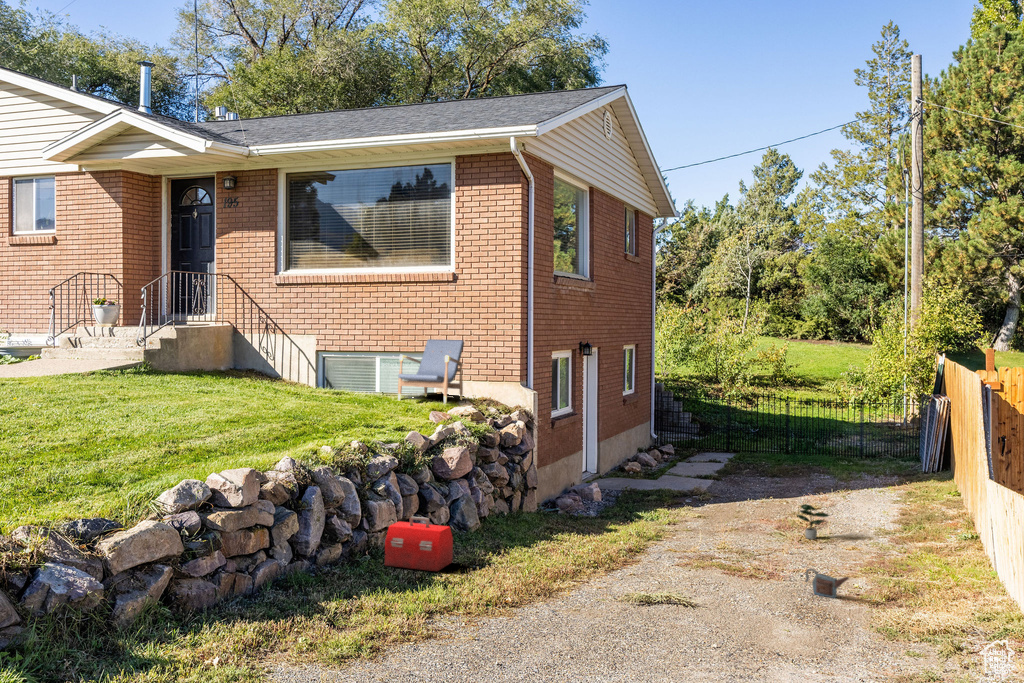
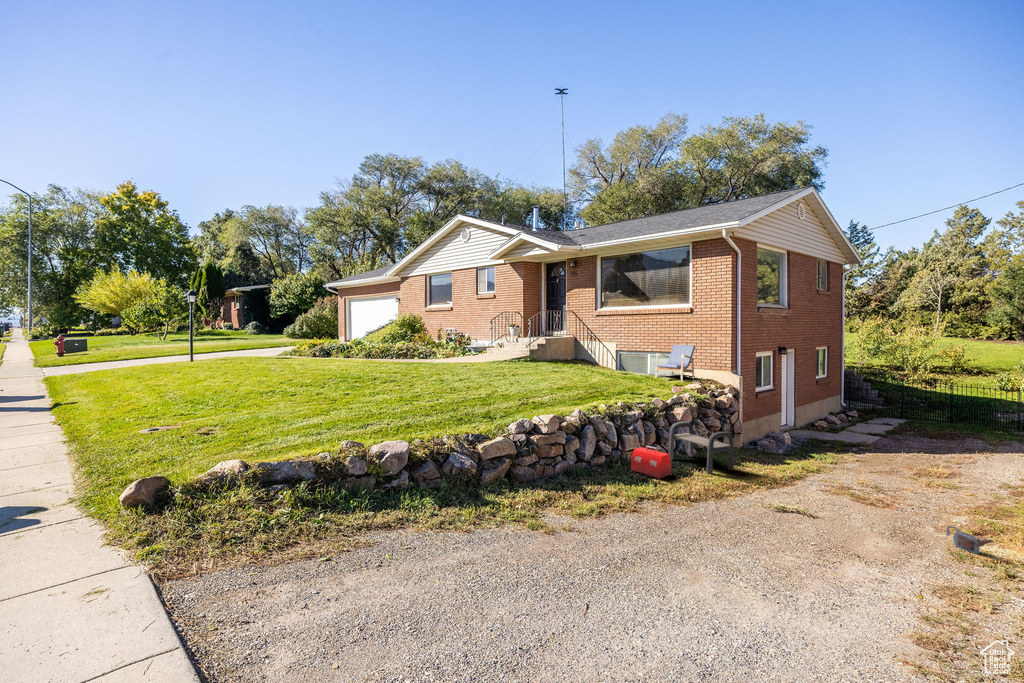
bench: none [439,471,542,554] -> present [669,422,734,474]
potted plant: present [797,504,829,539] -> none [953,470,988,498]

